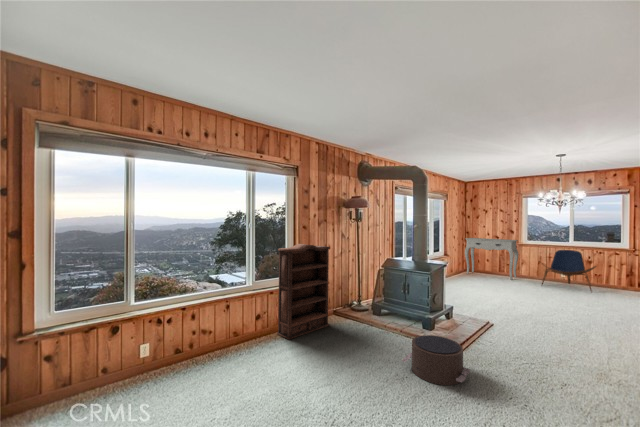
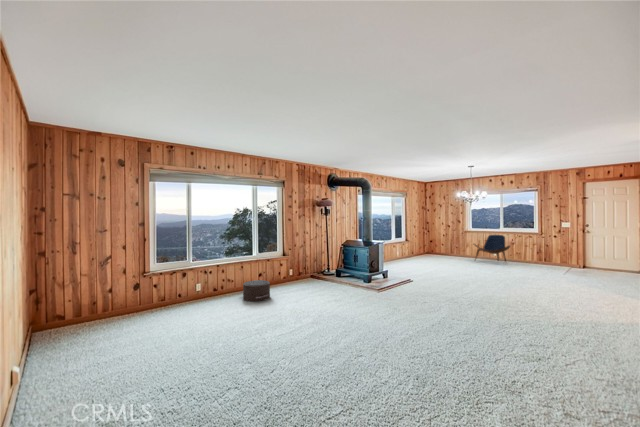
console table: present [465,238,519,280] -> none [424,227,464,259]
bookshelf: present [277,244,330,340] -> none [272,231,306,288]
pouf: present [402,335,470,385] -> present [239,280,270,302]

